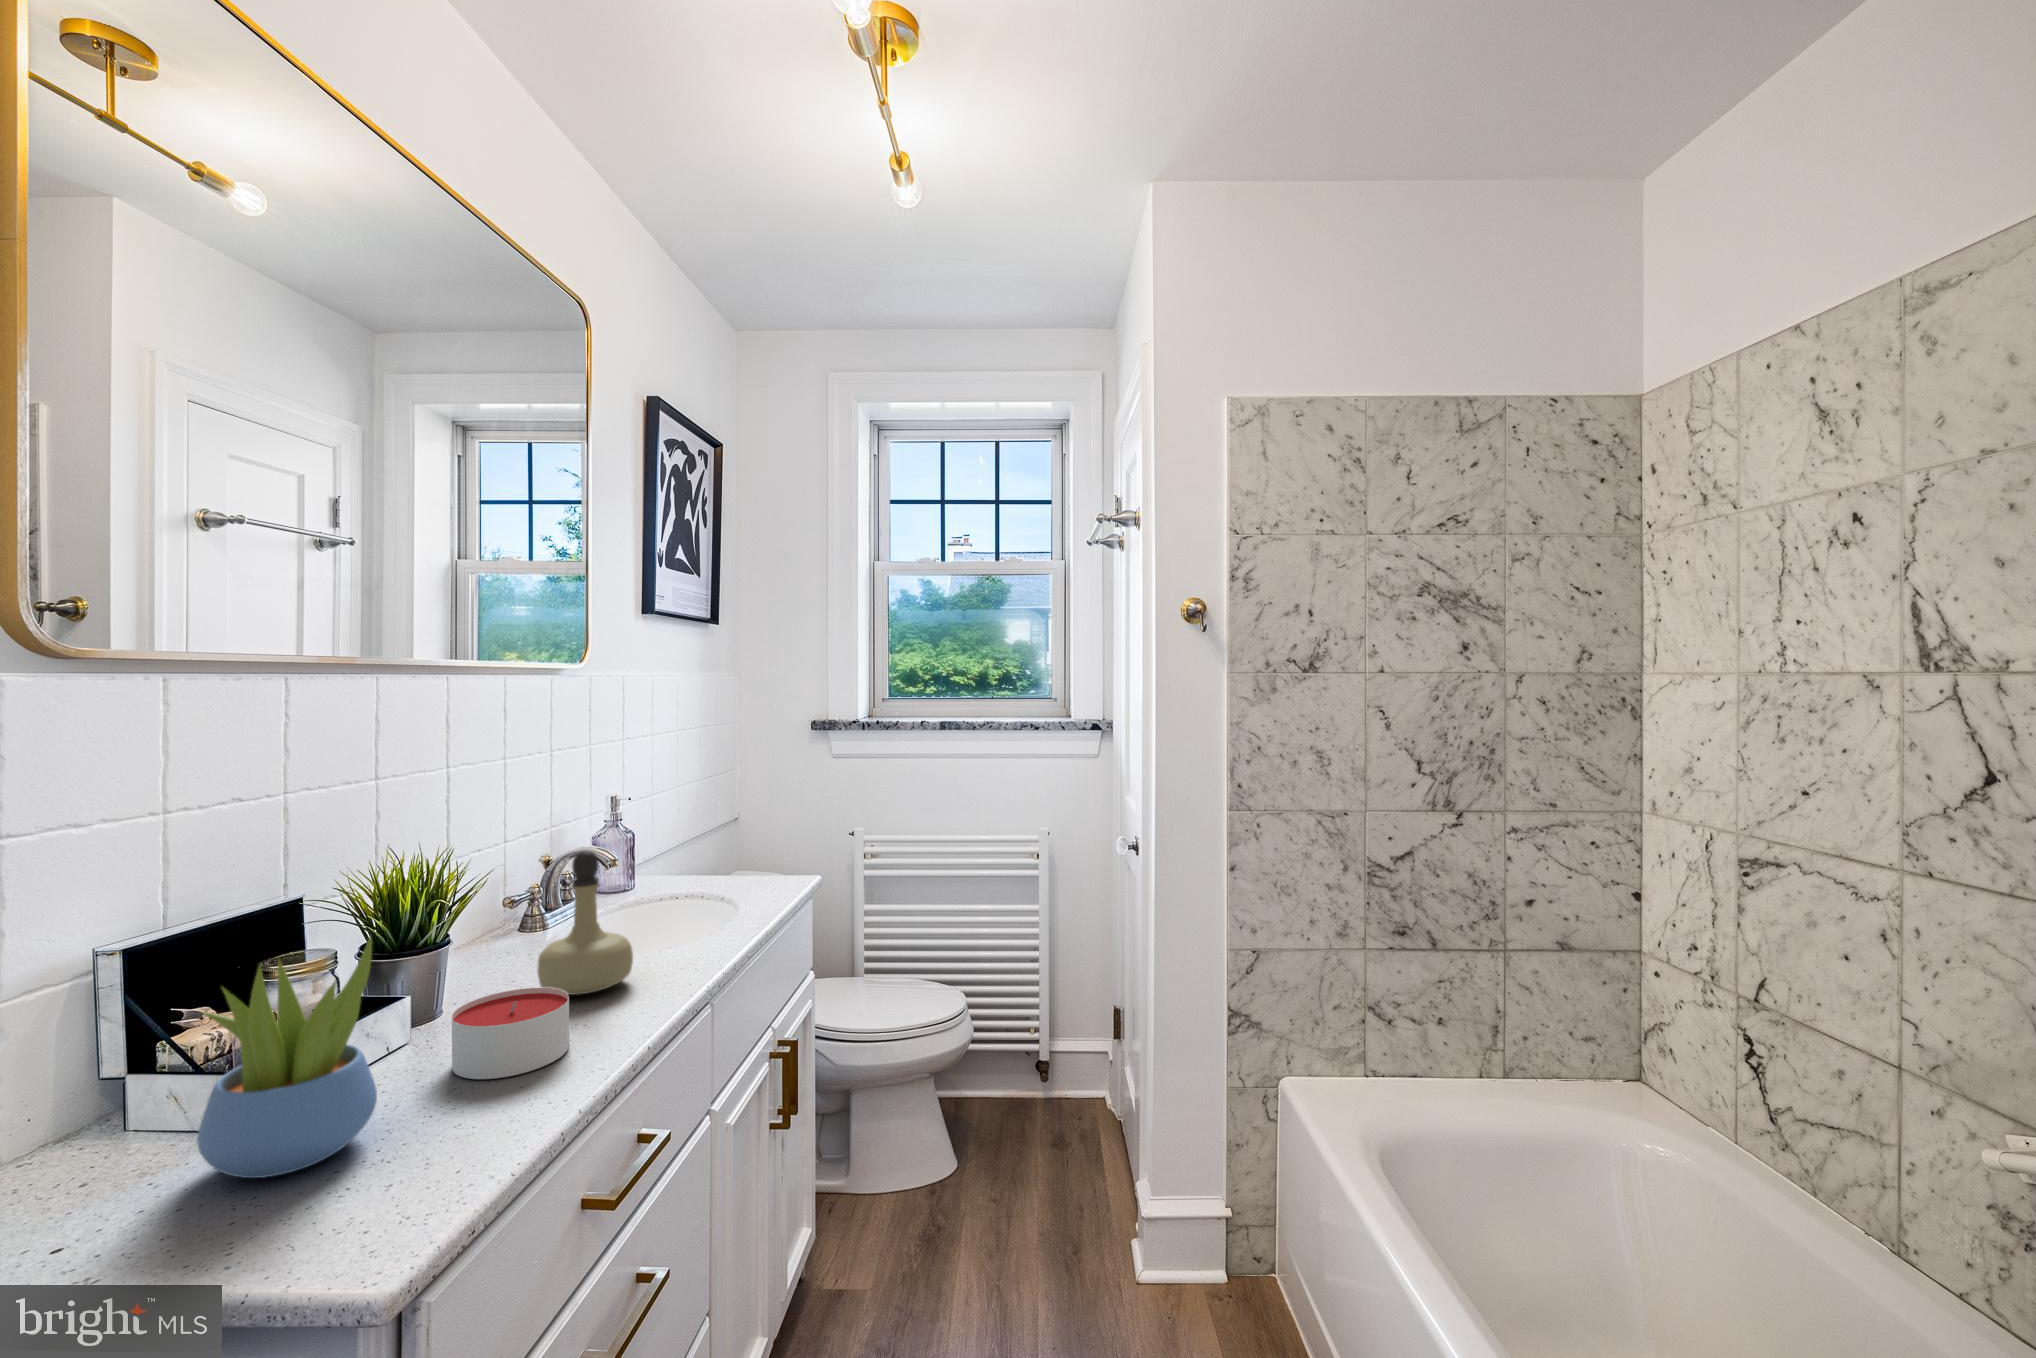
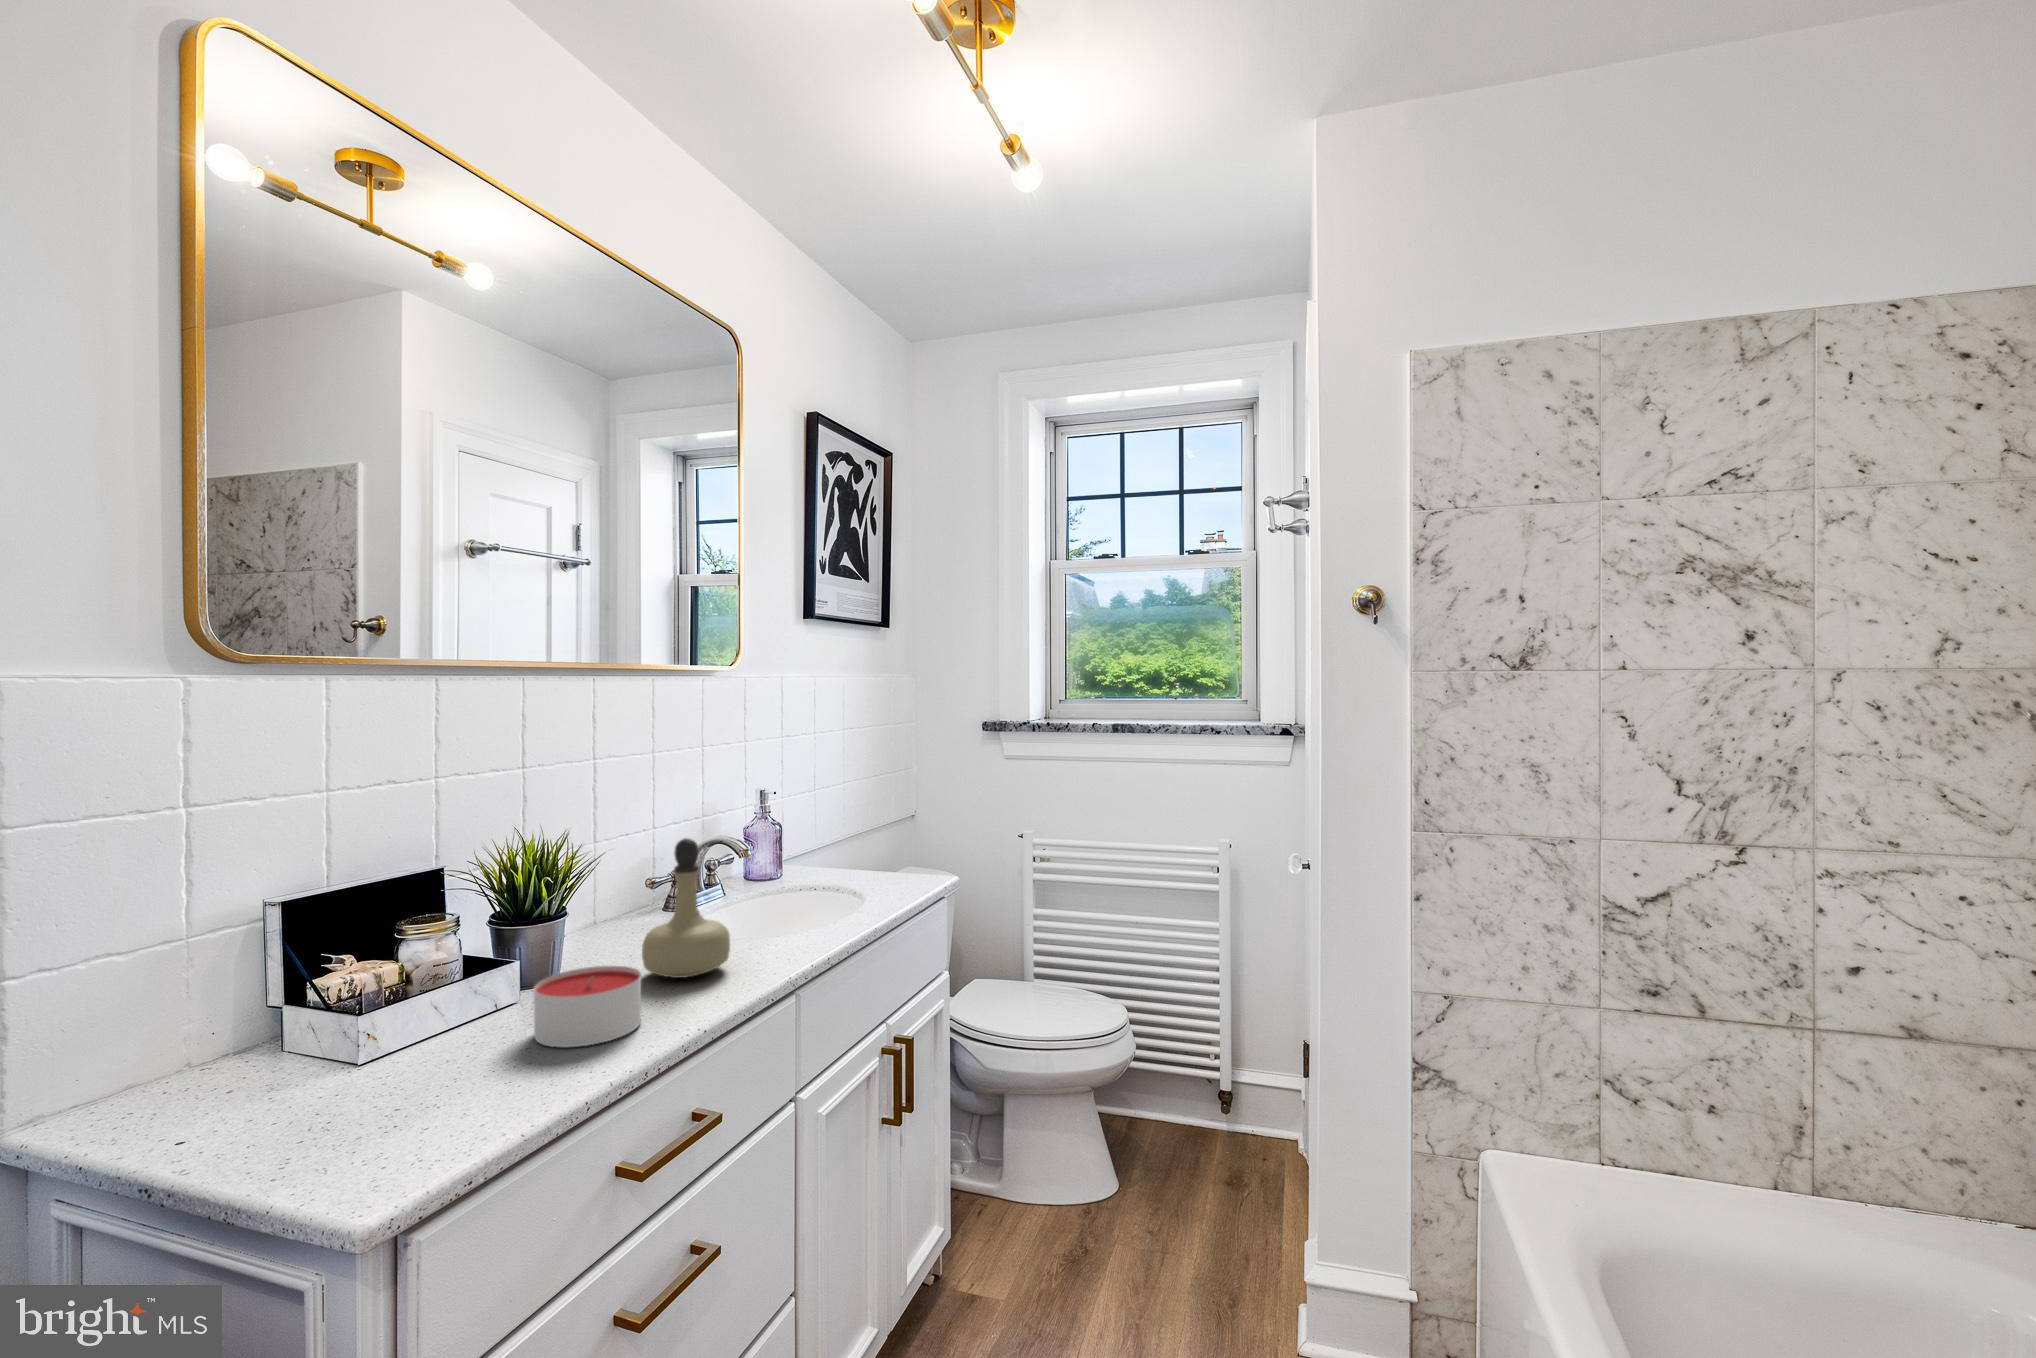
succulent plant: present [197,937,377,1178] -> none [293,899,445,1110]

